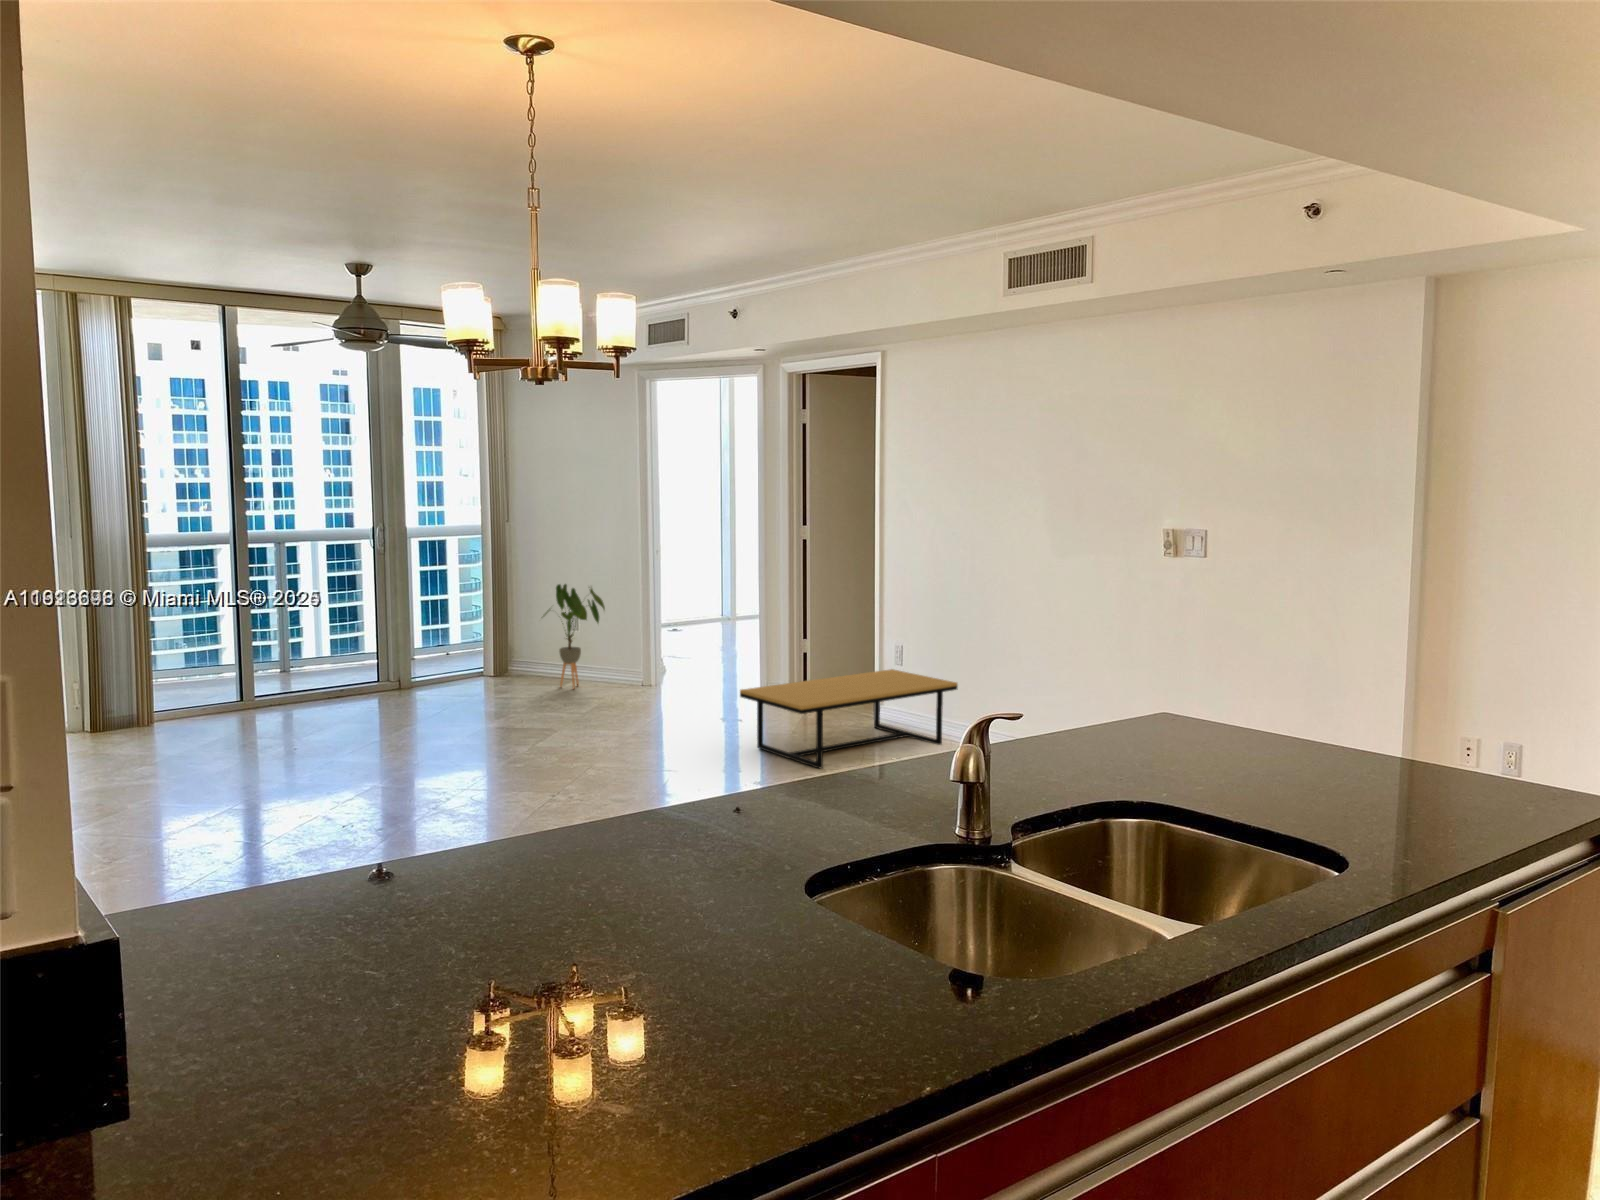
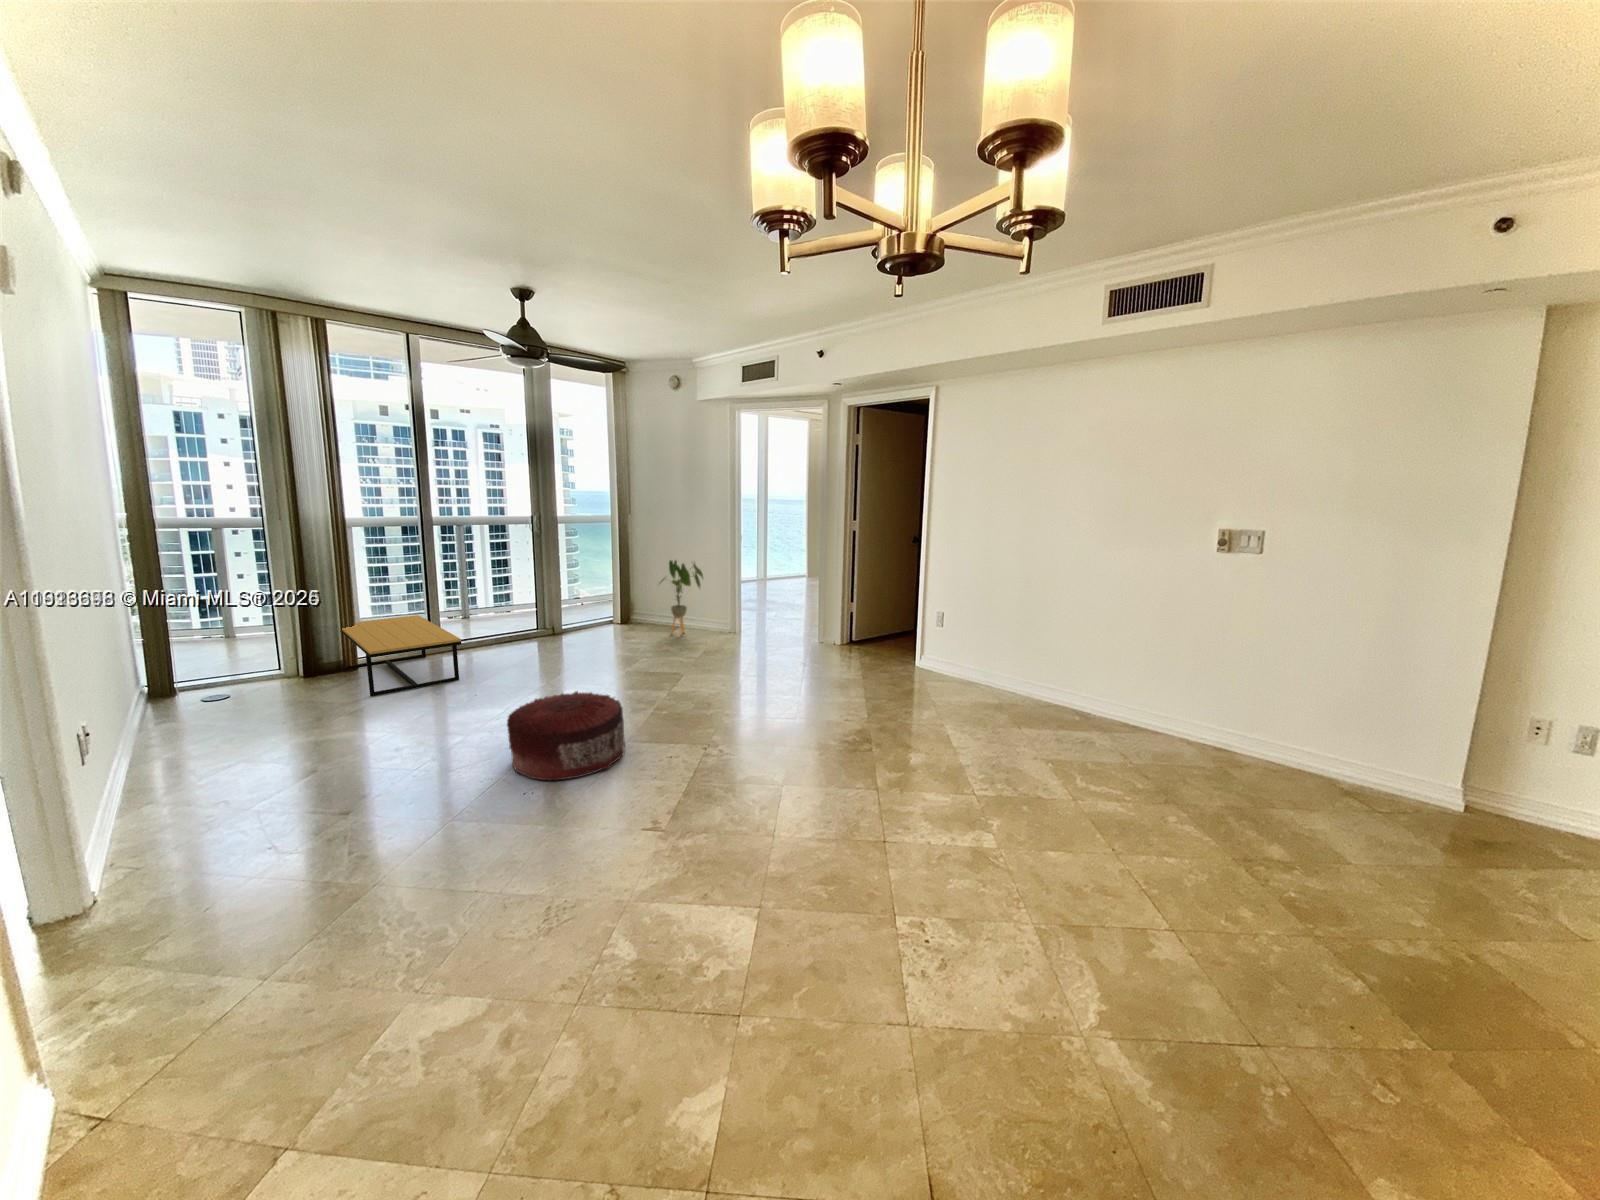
coffee table: present [740,669,958,768] -> present [342,615,461,697]
pouf: none [328,728,463,817] -> present [507,691,625,780]

